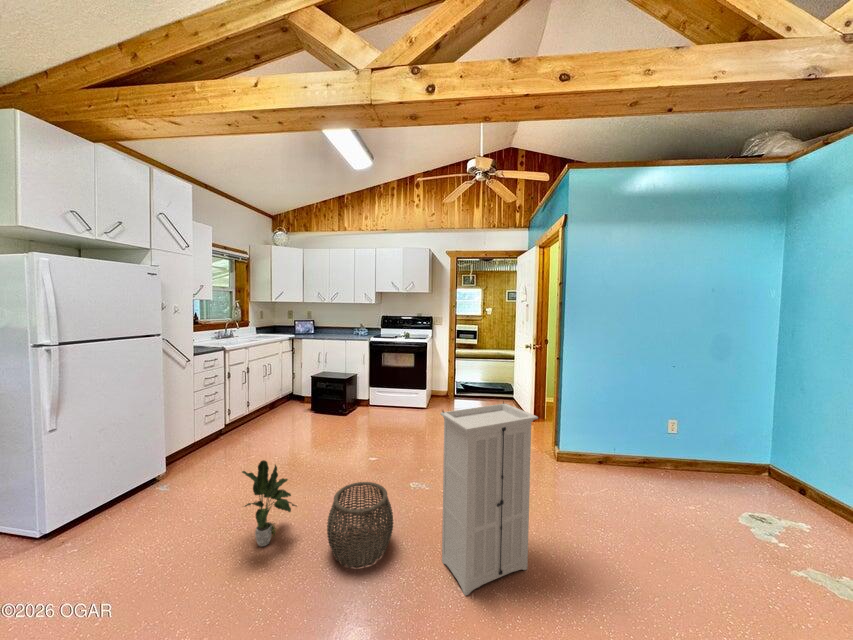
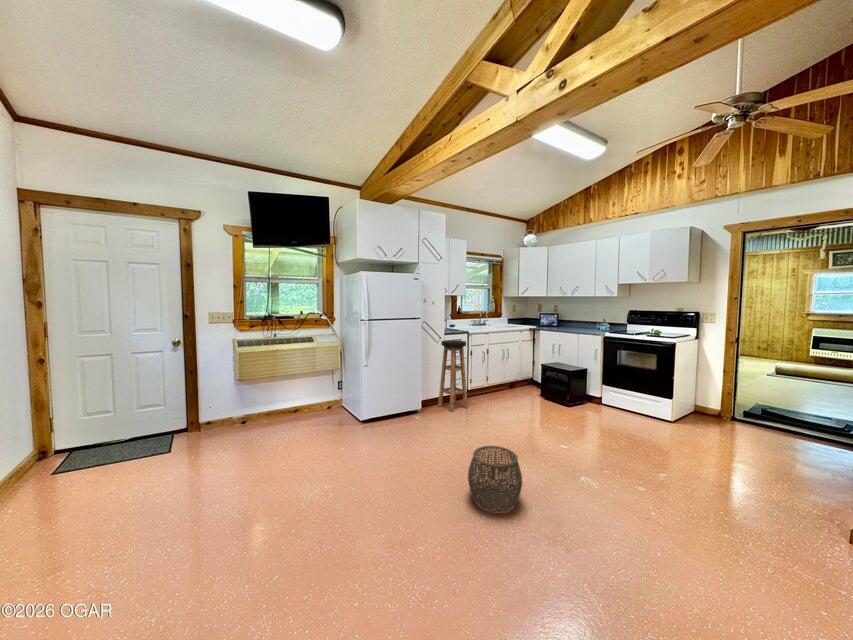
bar stool: none [189,361,238,462] -> present [438,340,468,412]
storage cabinet: present [441,402,538,596] -> none [547,397,655,605]
potted plant: present [242,460,297,546] -> none [425,408,463,467]

